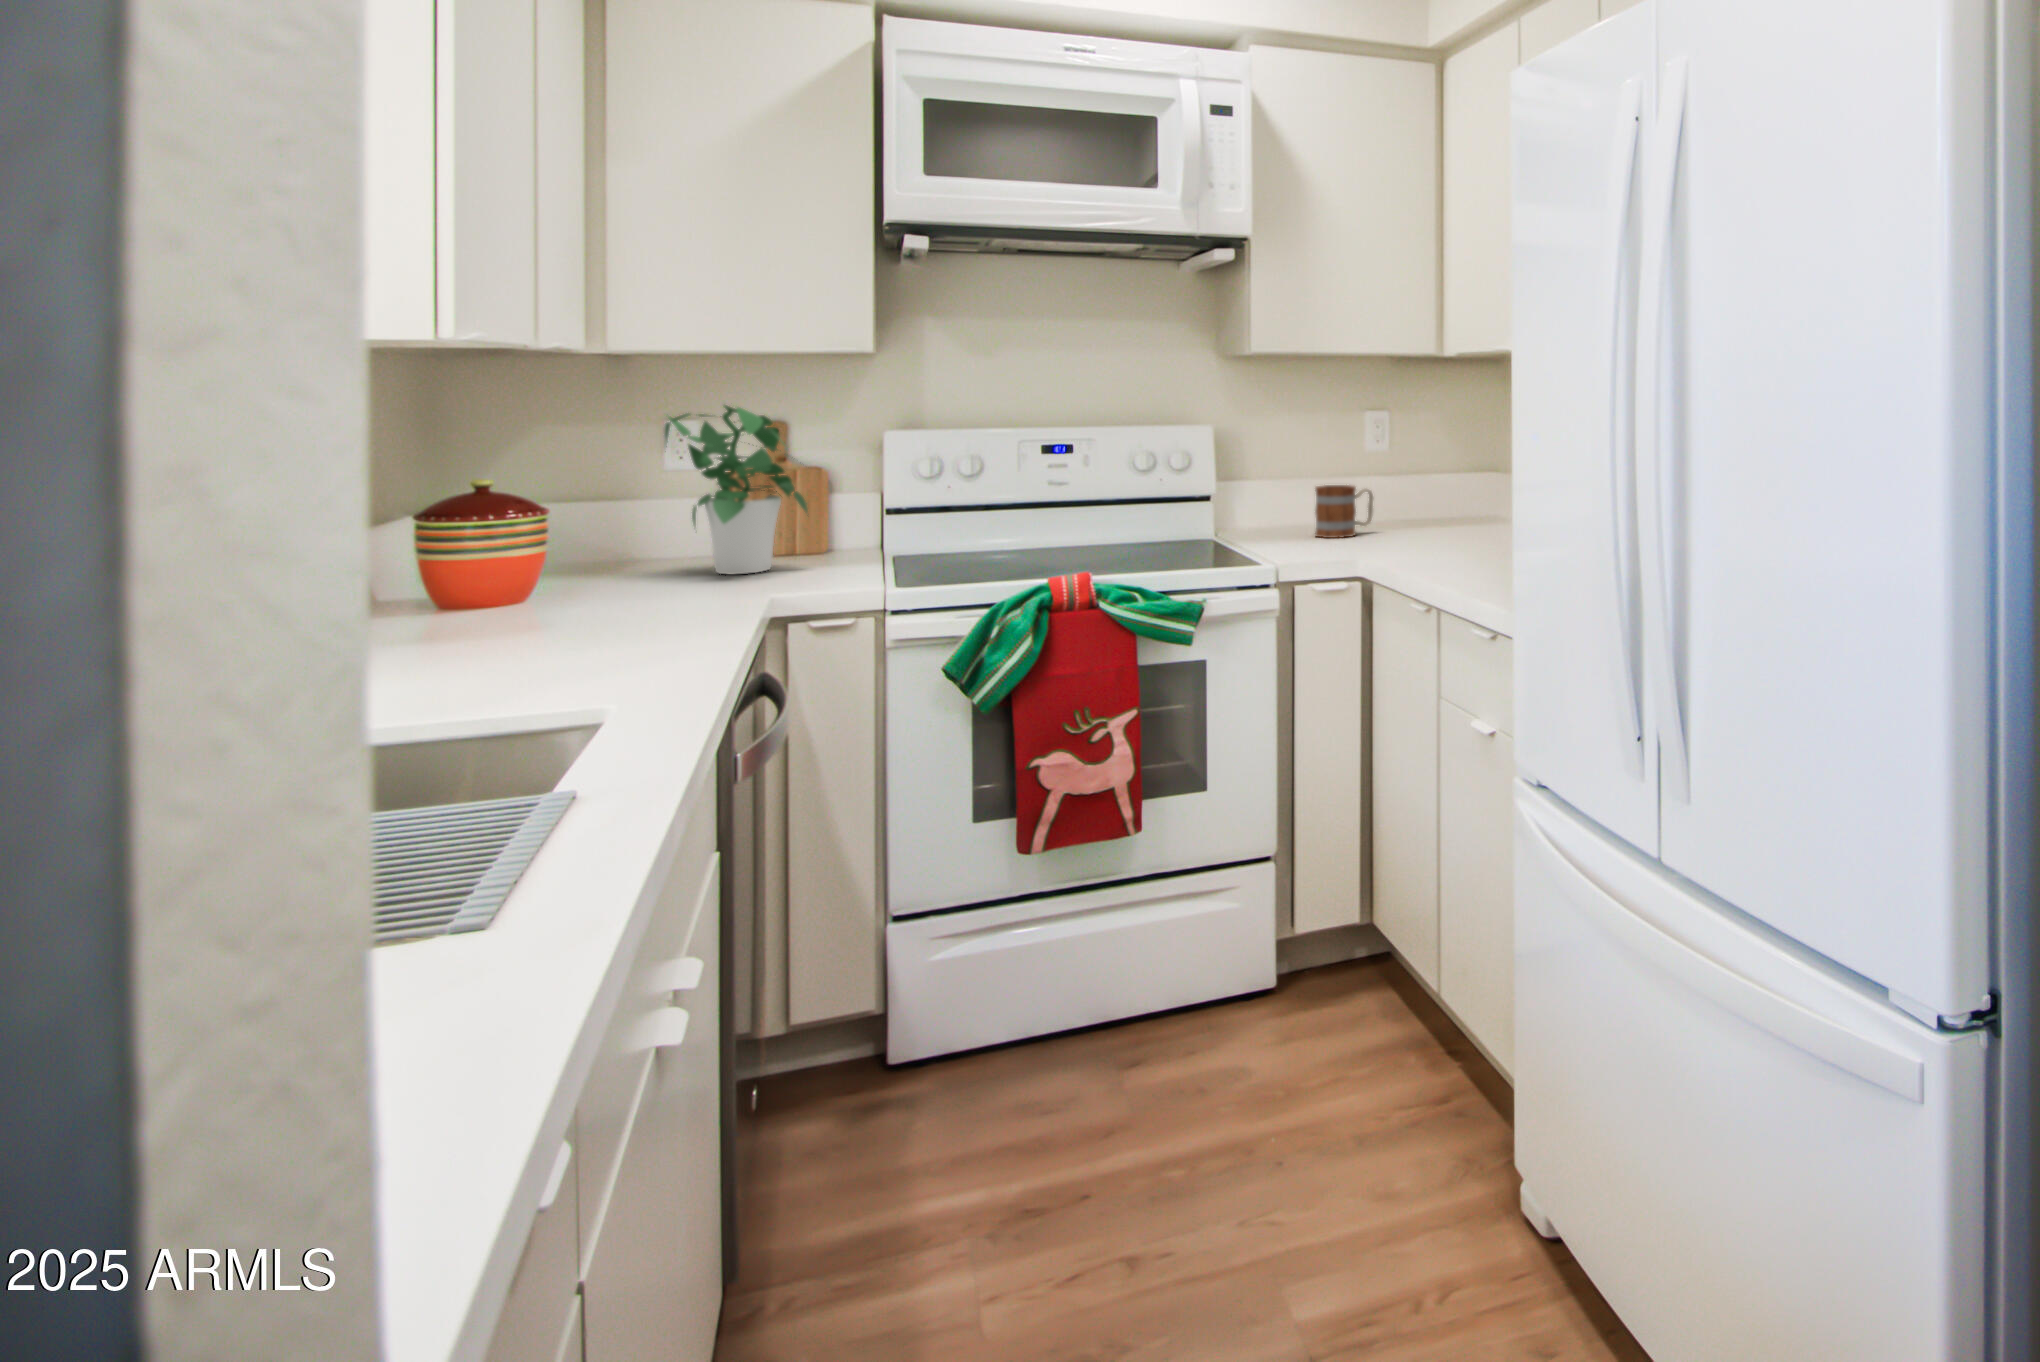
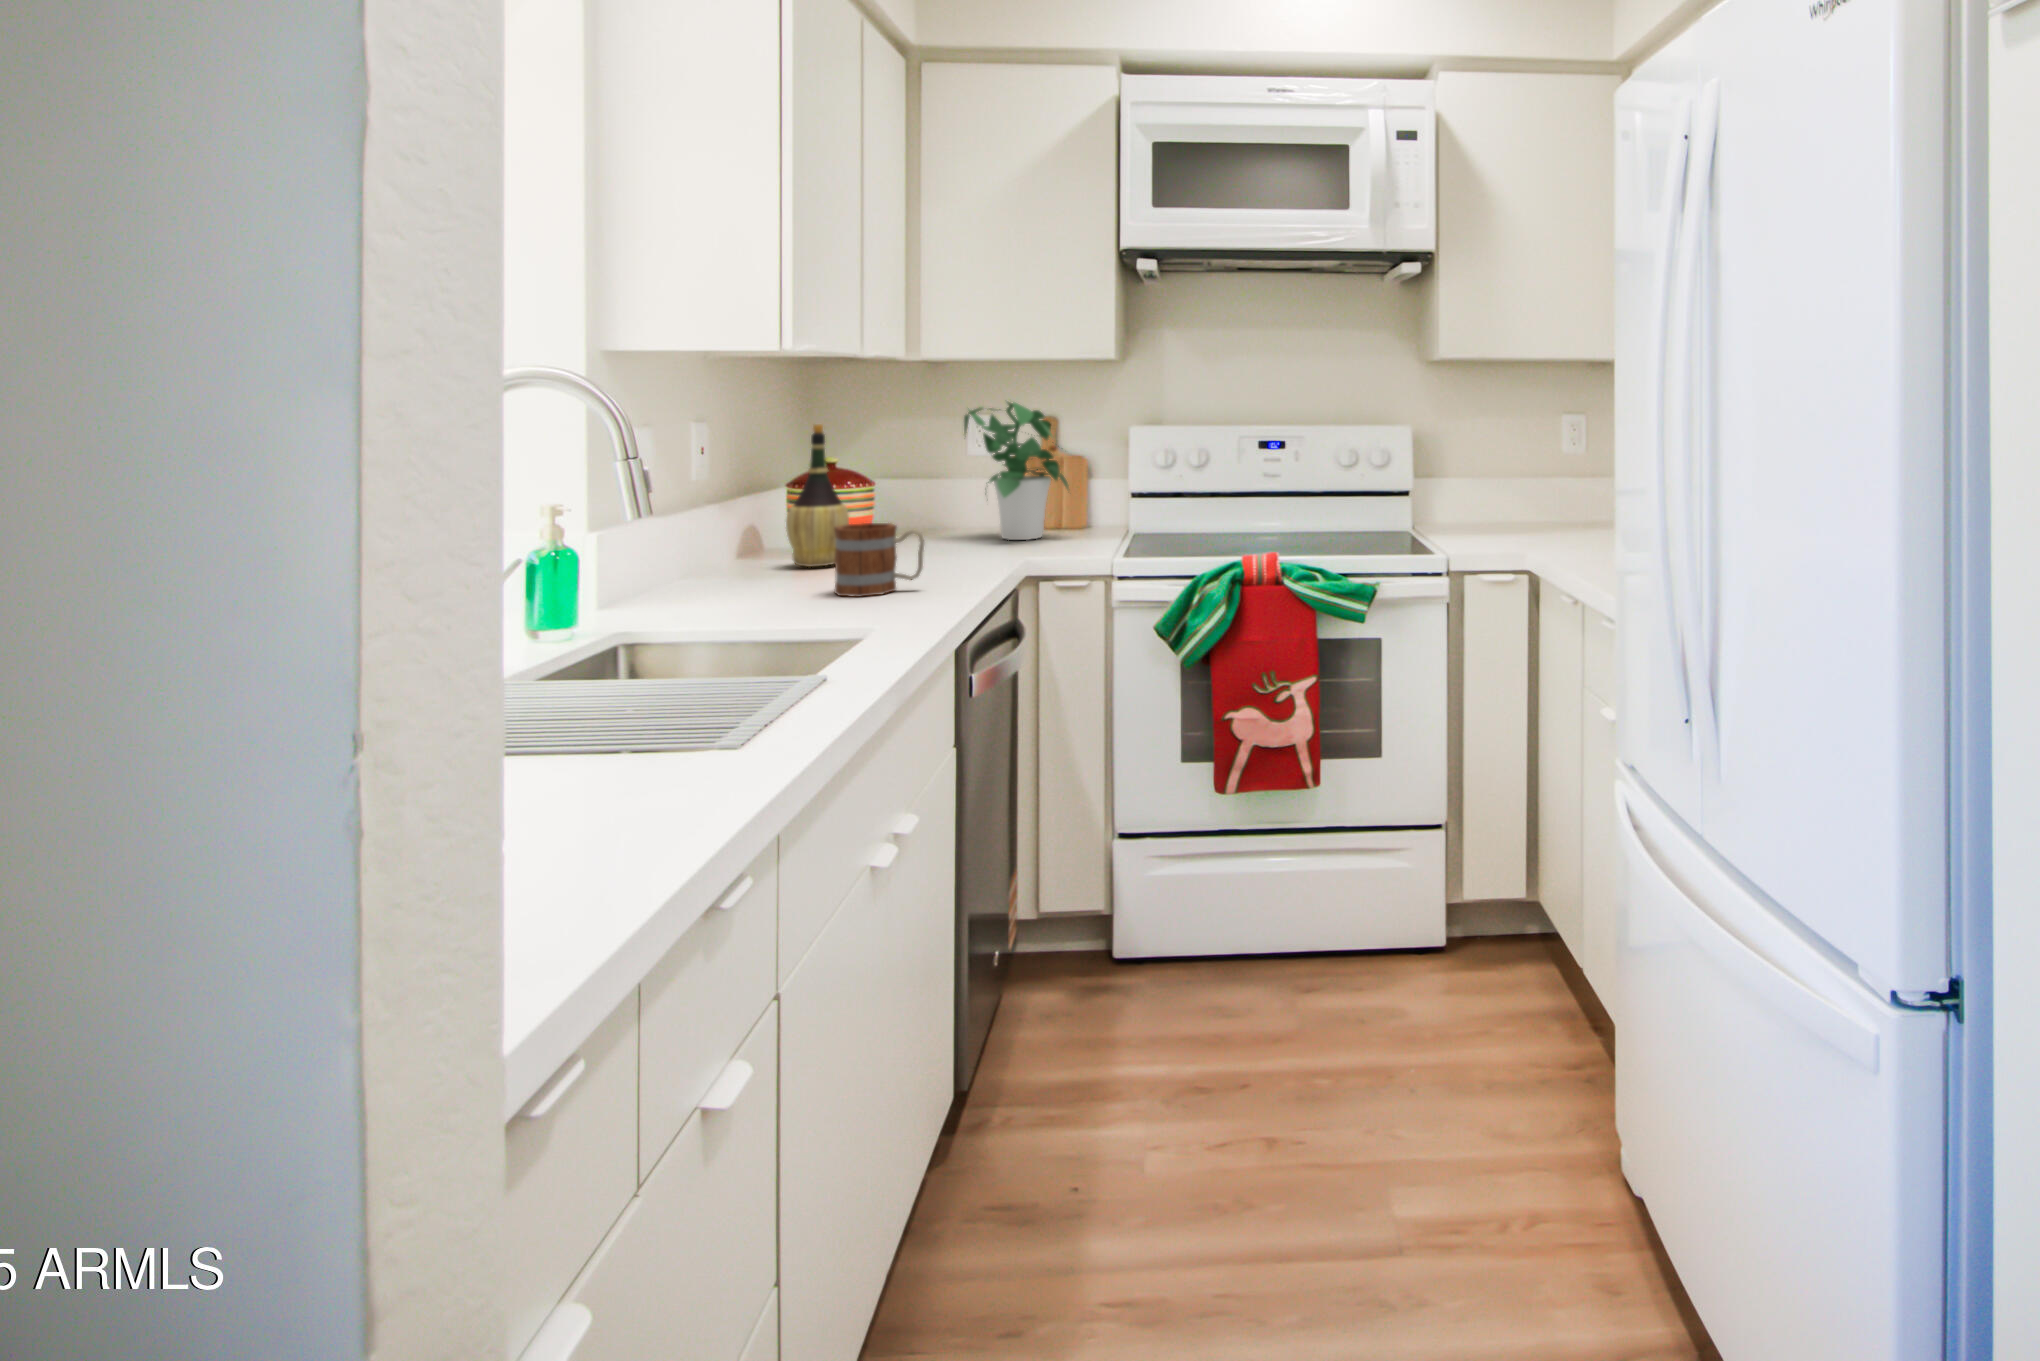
wine bottle: none [421,438,515,623] -> present [786,424,849,567]
mug: present [1315,485,1373,538] -> present [834,523,924,597]

